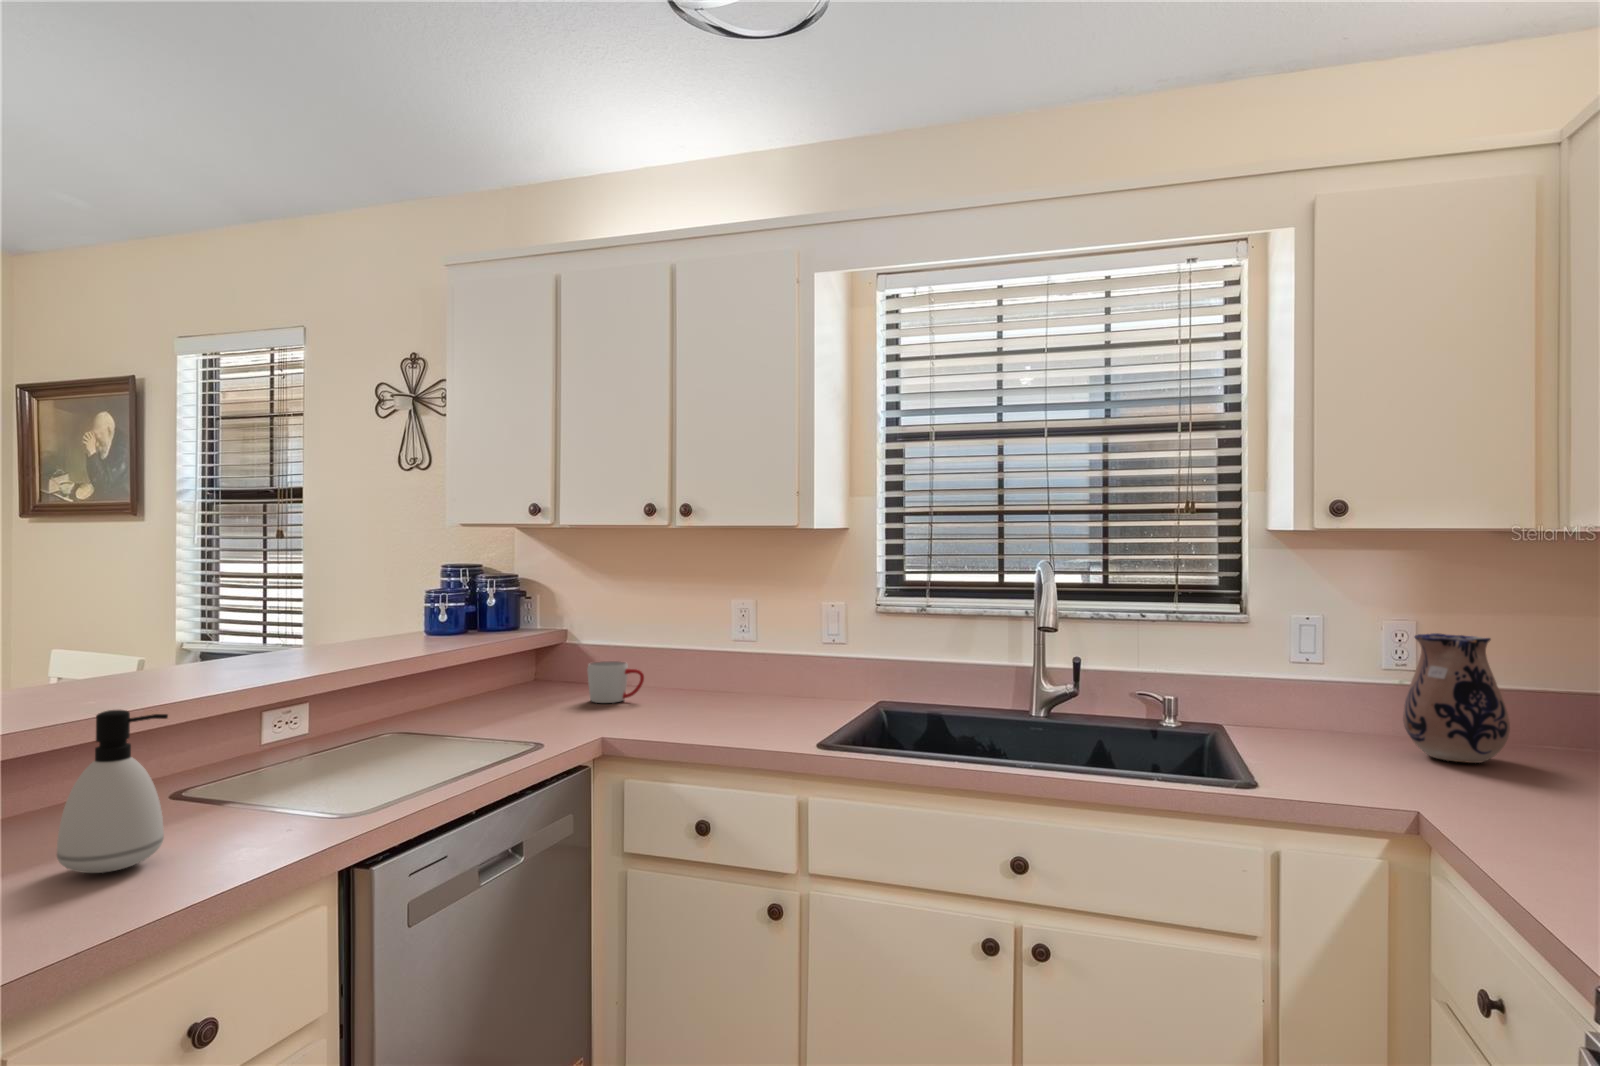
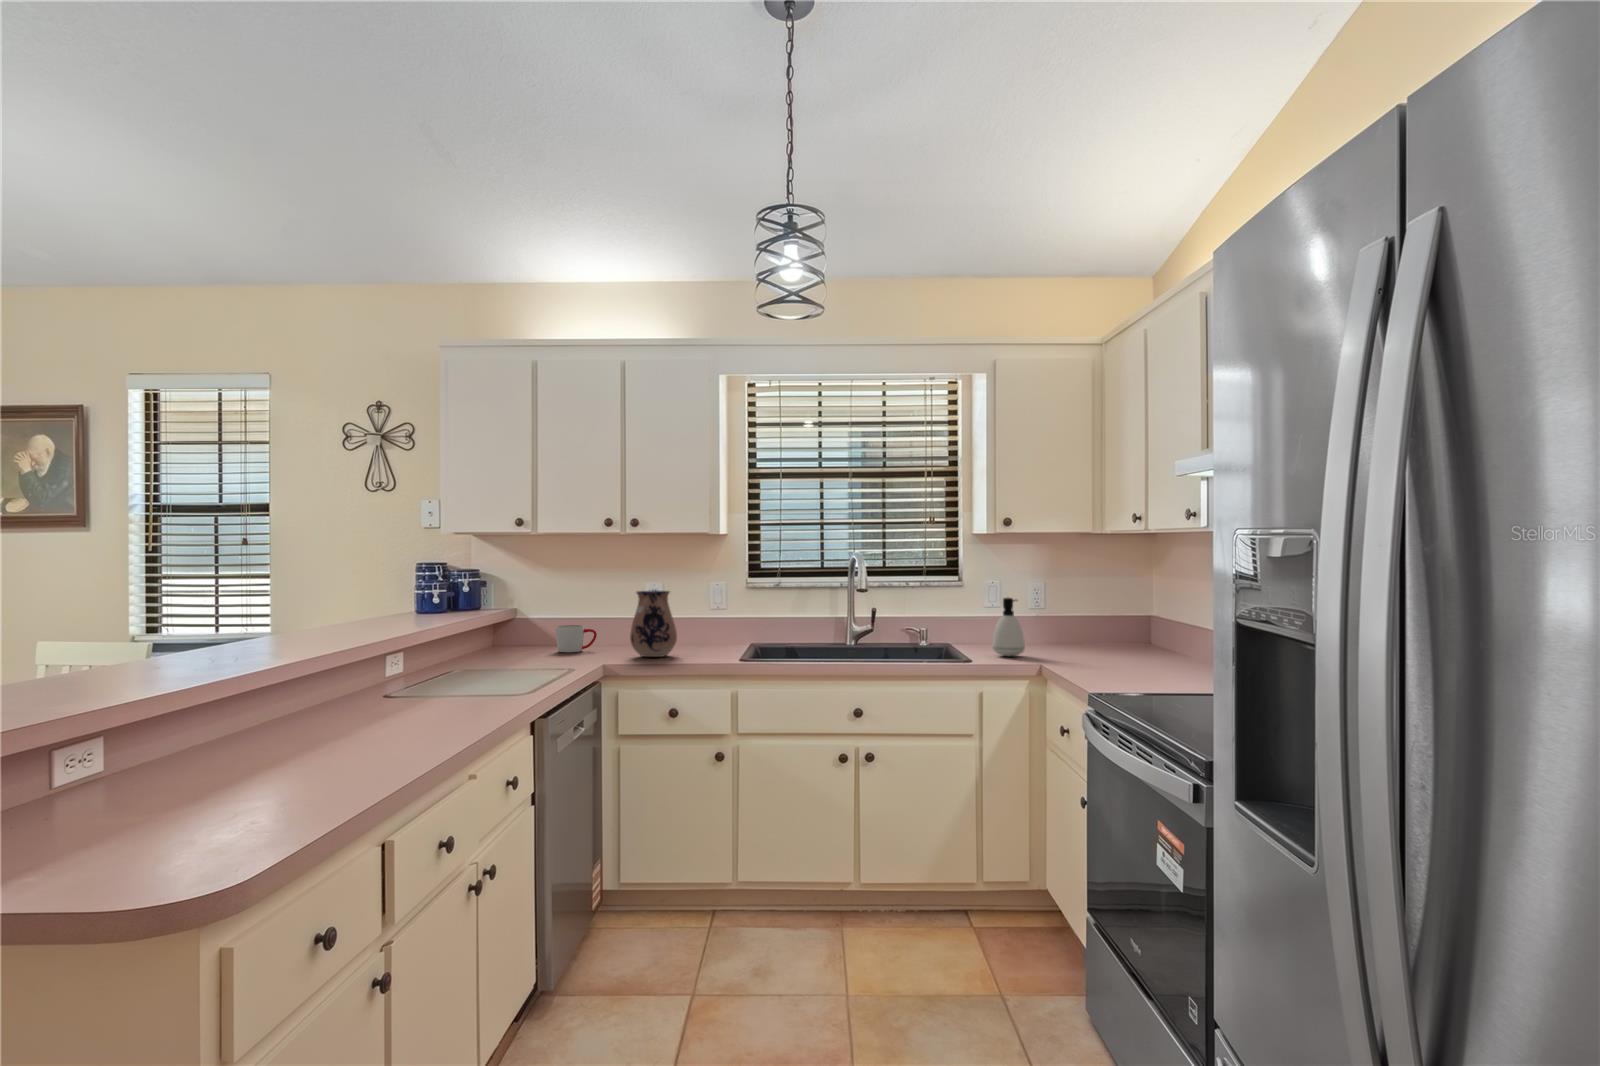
ceramic pitcher: present [1403,633,1510,763] -> present [630,590,677,657]
soap dispenser: present [57,710,168,873] -> present [993,598,1025,656]

